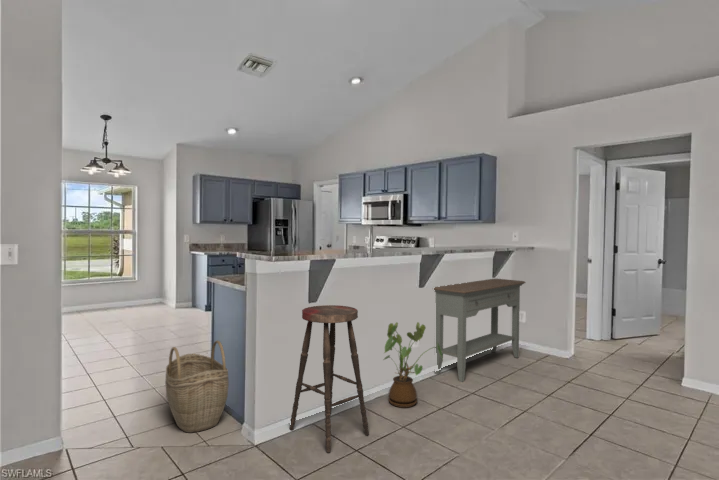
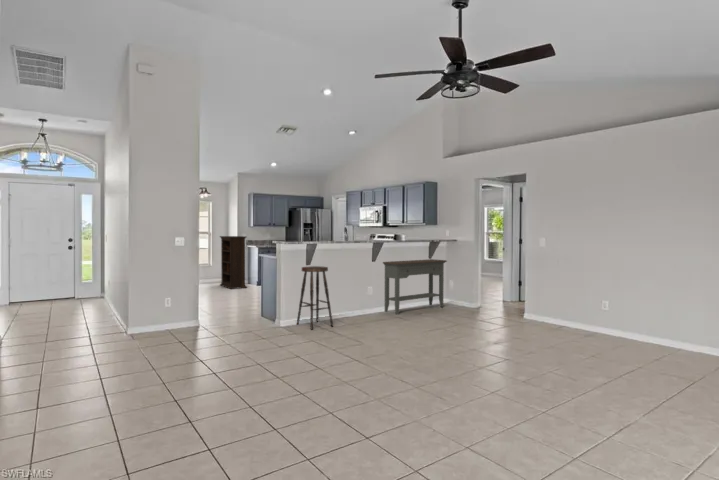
bookcase: none [147,238,191,319] -> present [220,236,246,289]
house plant: present [384,322,442,408] -> none [345,279,376,321]
woven basket: present [165,341,229,433] -> none [240,284,269,324]

